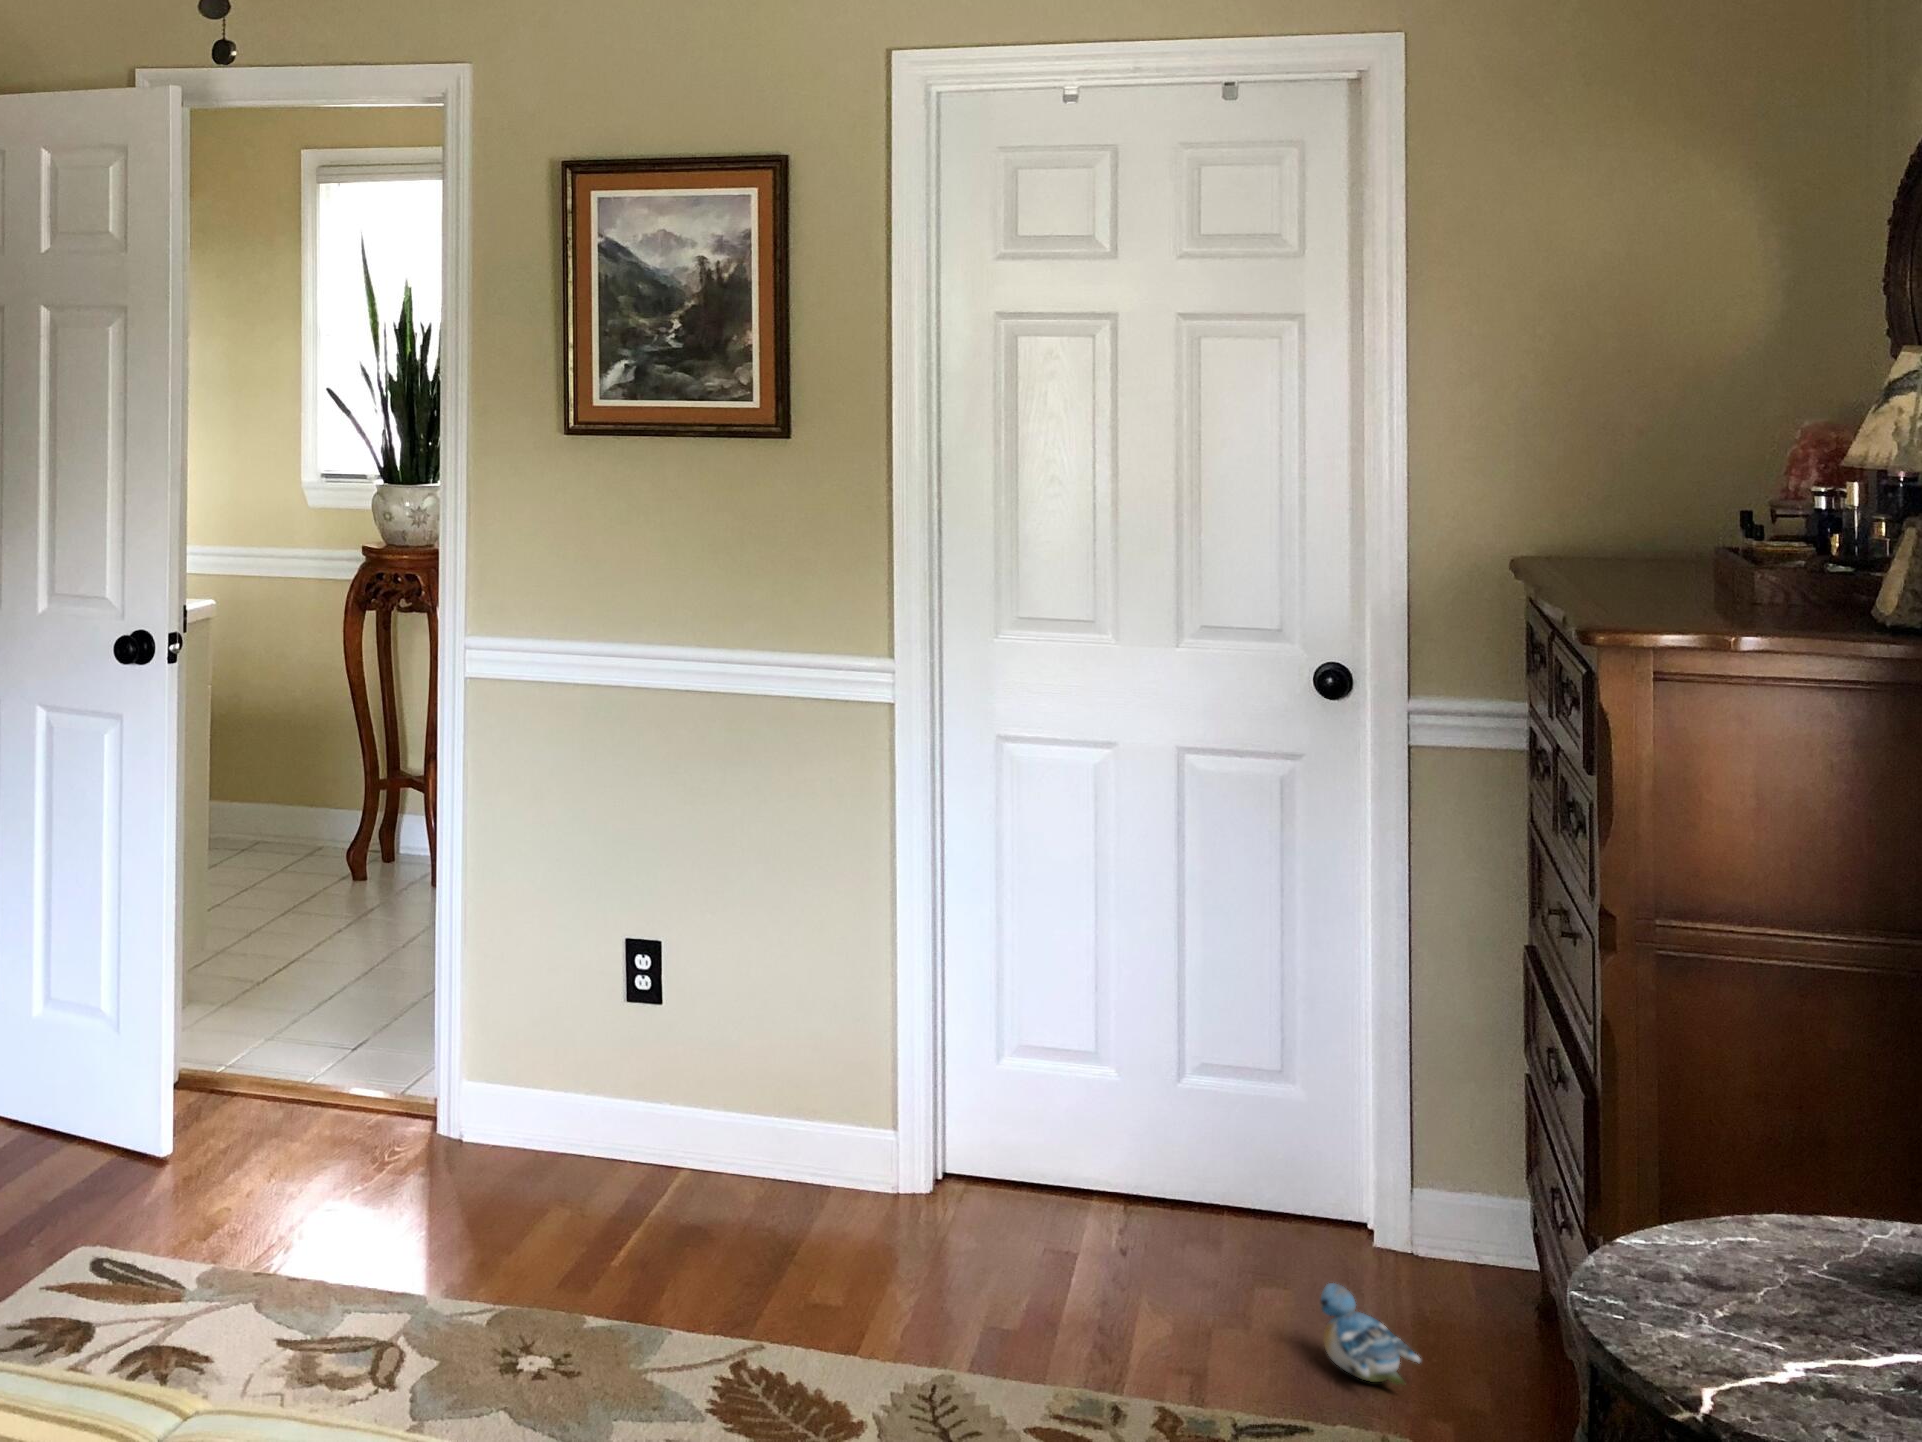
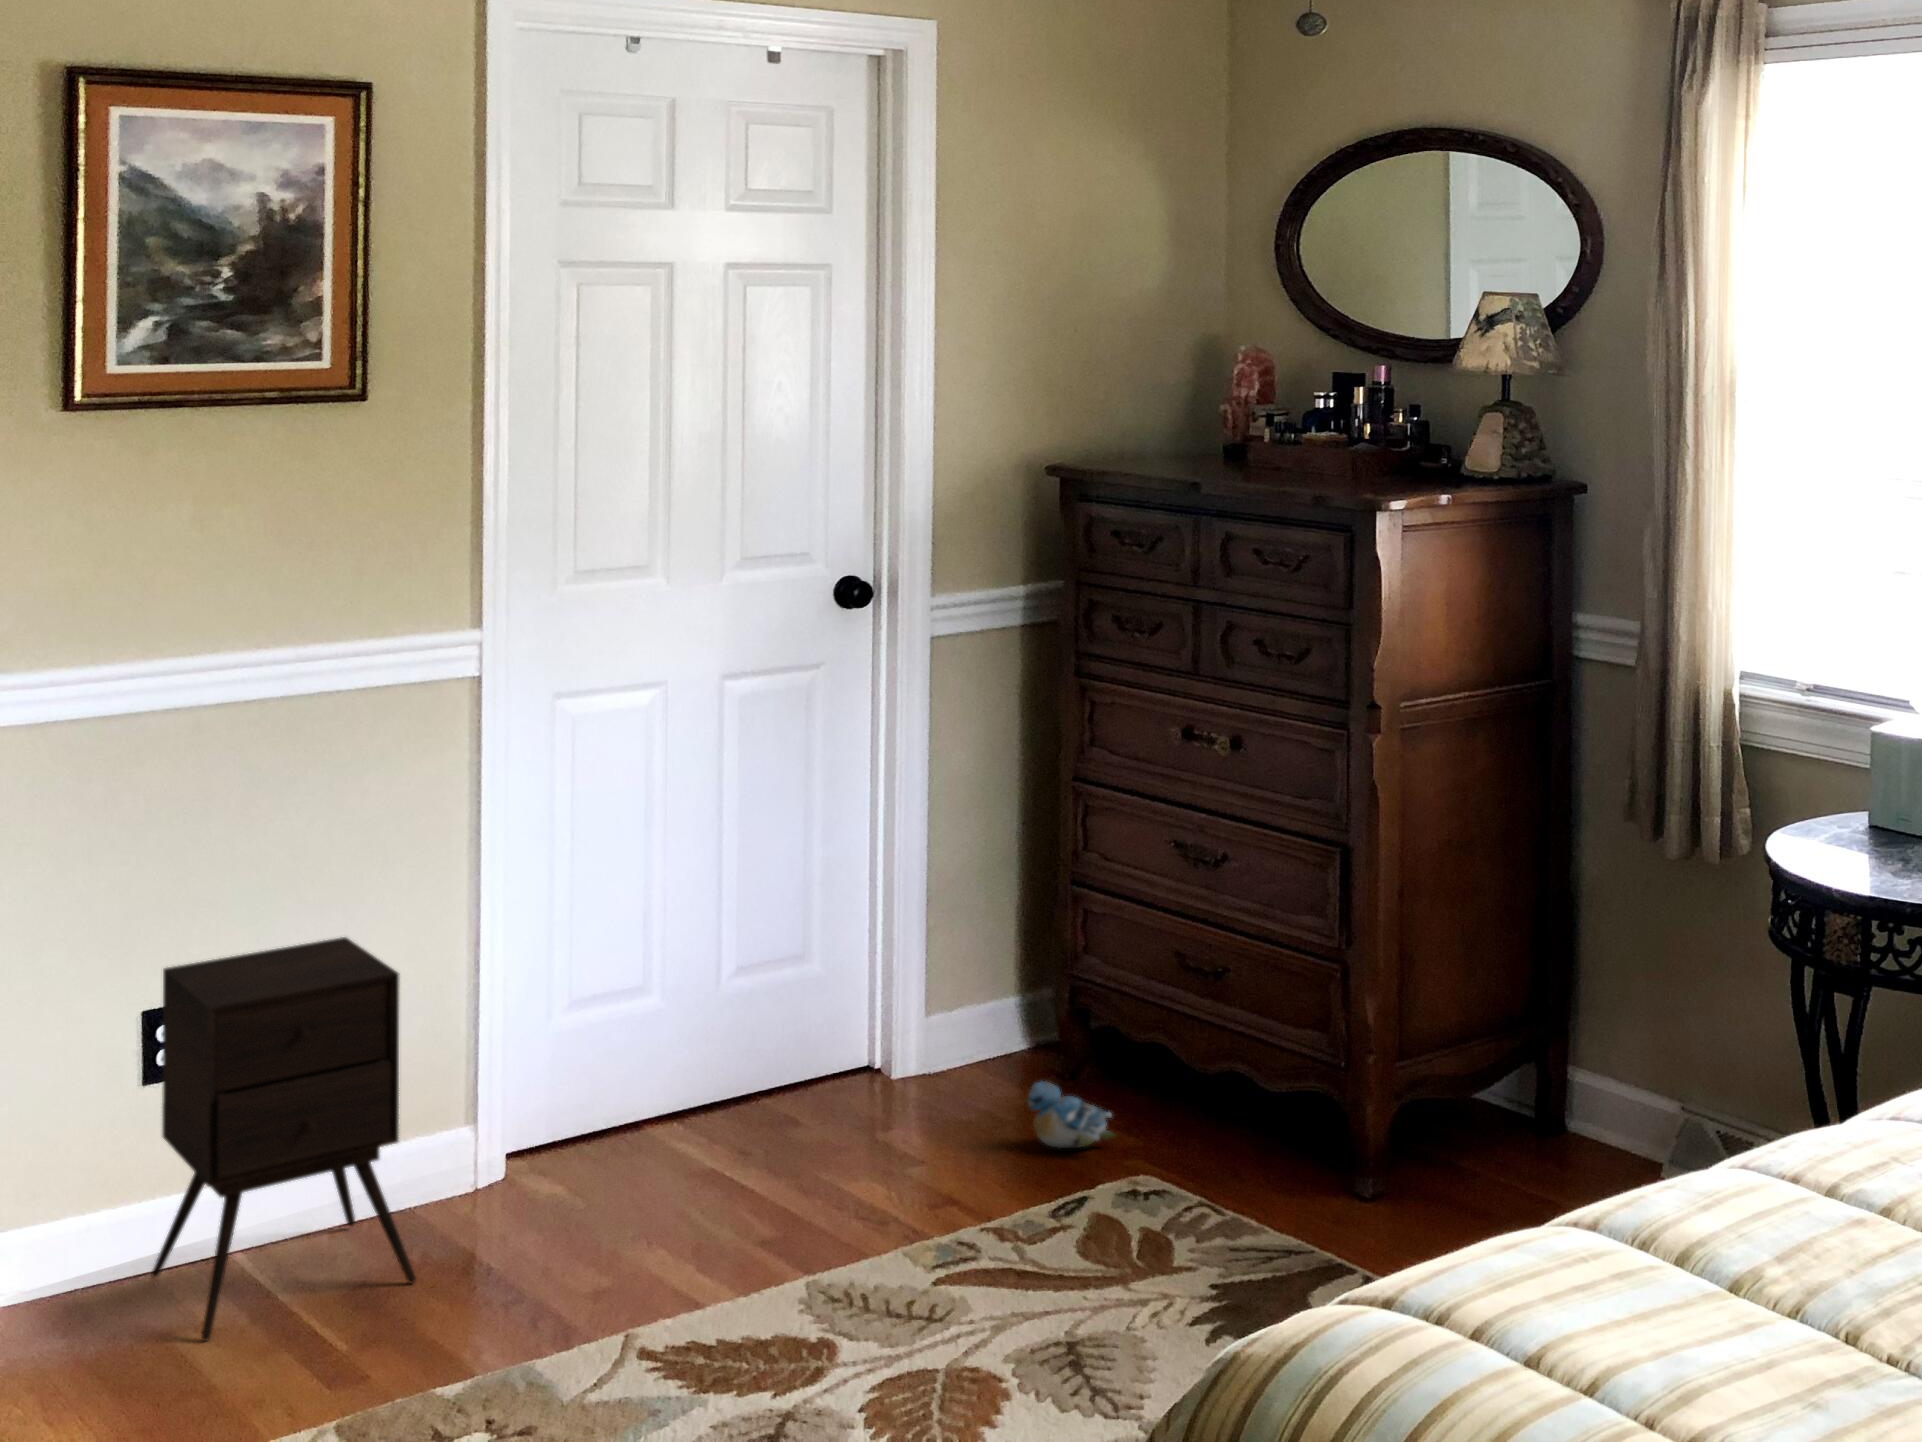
side table: none [550,896,754,1225] -> present [151,937,416,1341]

